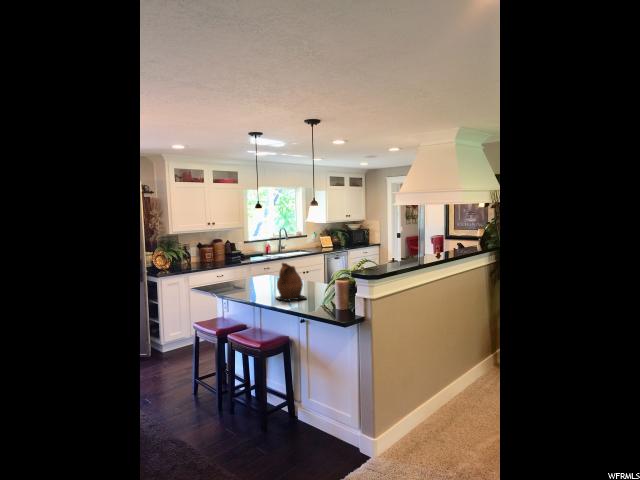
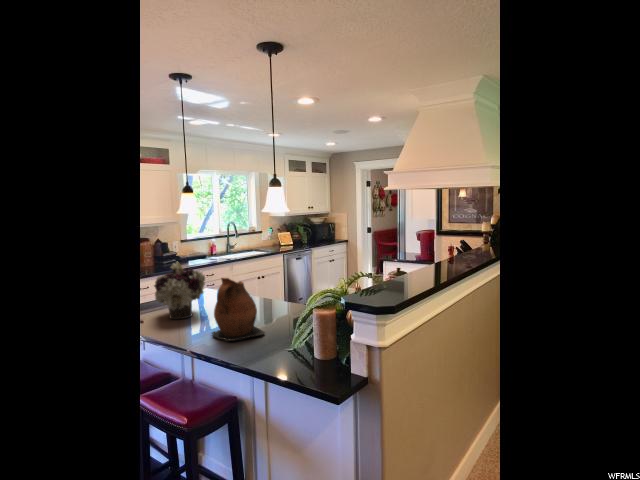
flower arrangement: none [238,254,270,291] -> present [154,262,205,319]

